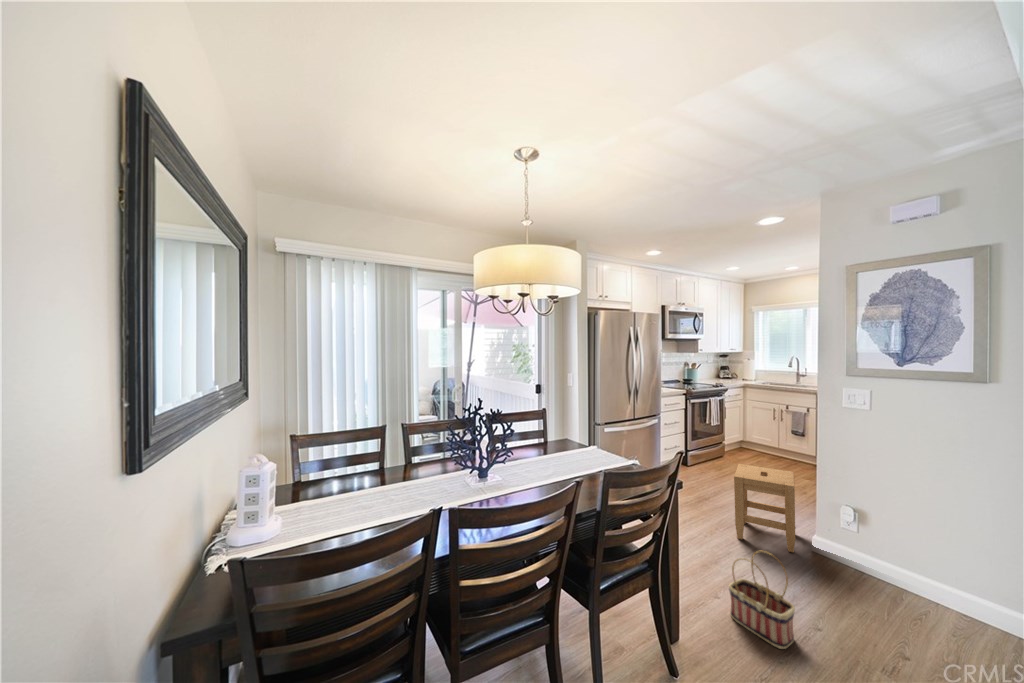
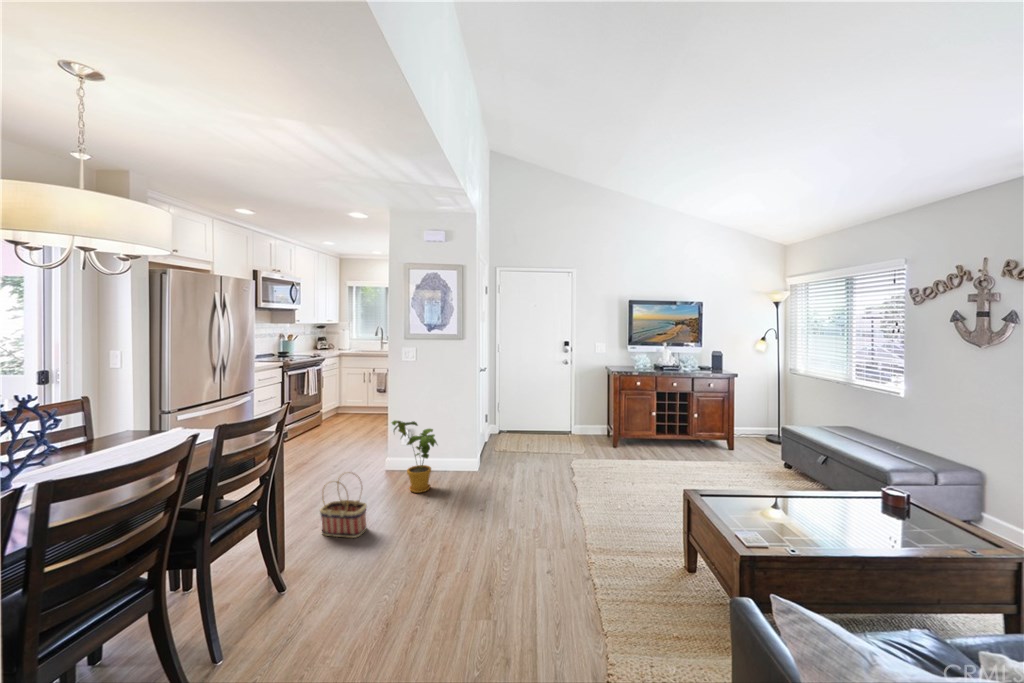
stool: present [734,464,795,552] -> none [326,416,374,482]
house plant: none [830,496,921,616] -> present [392,421,437,493]

